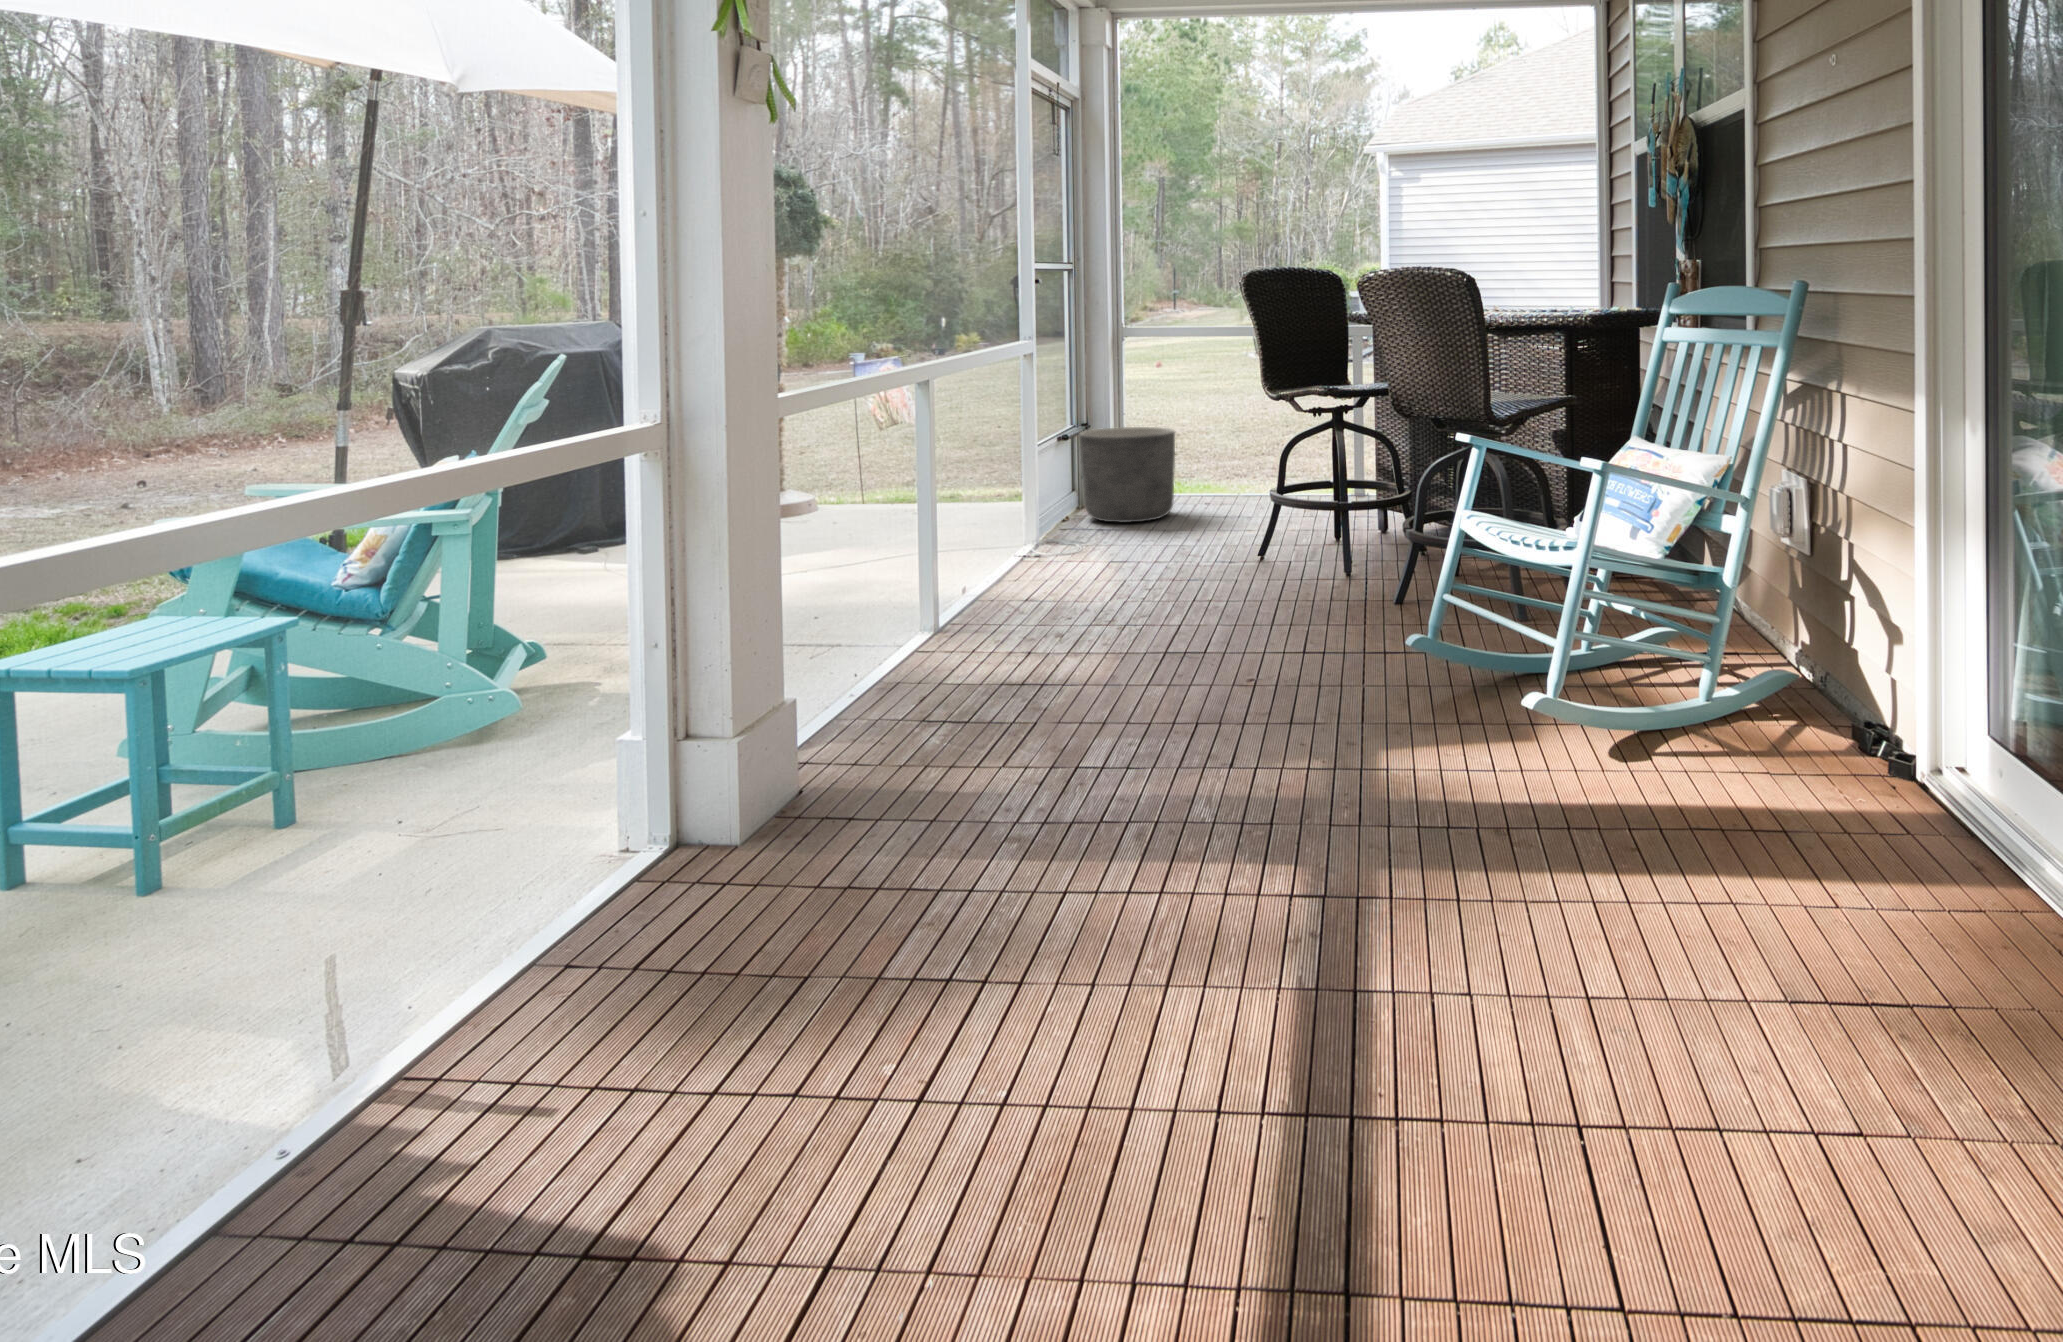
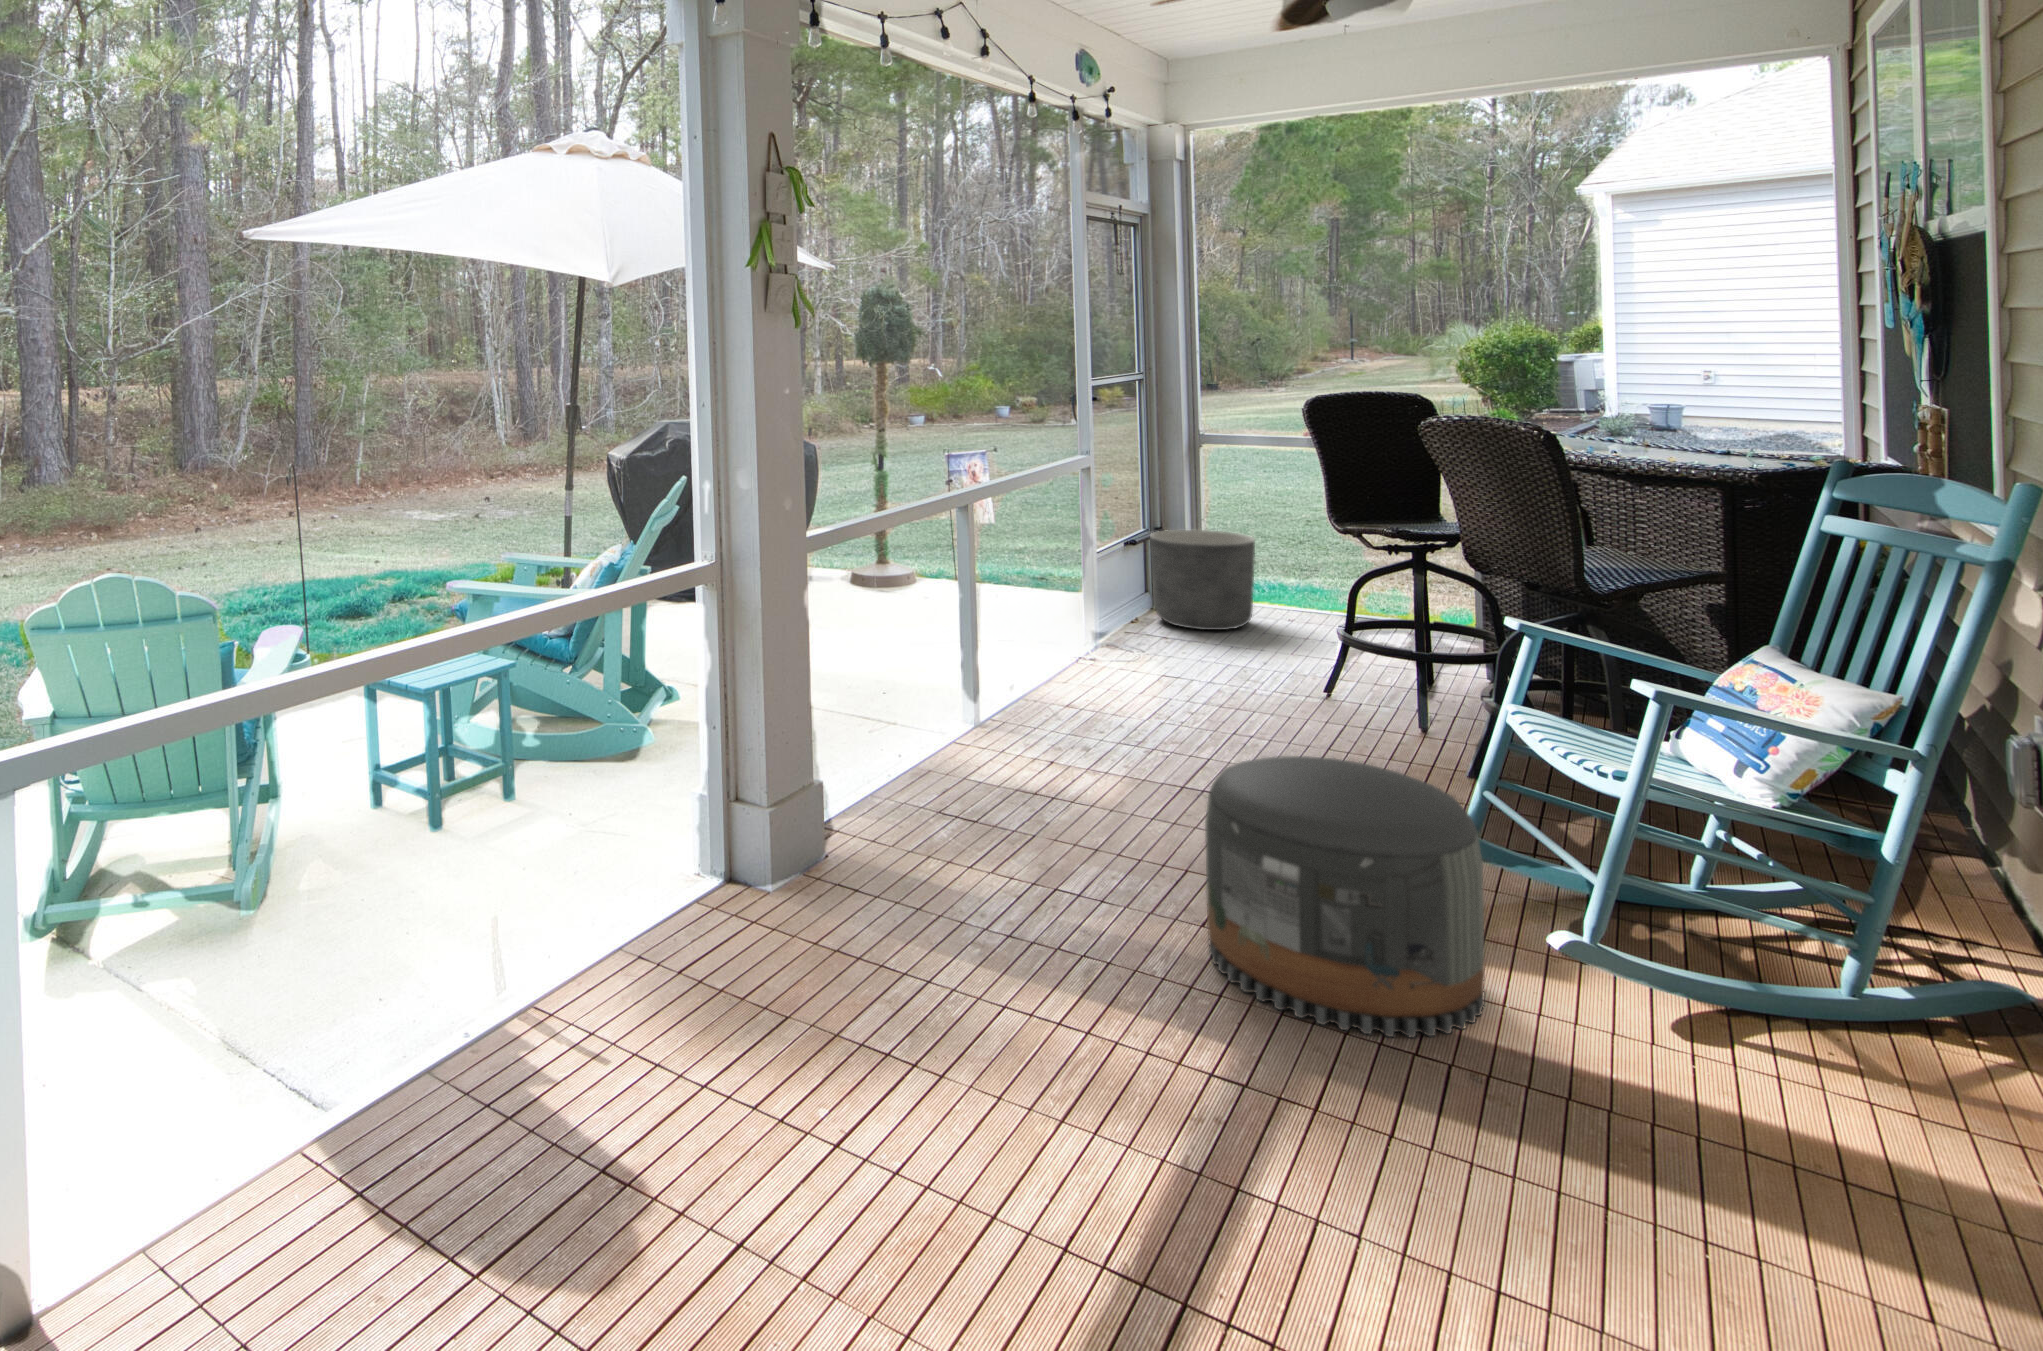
pouf: none [1238,573,1479,822] -> present [1205,756,1485,1037]

